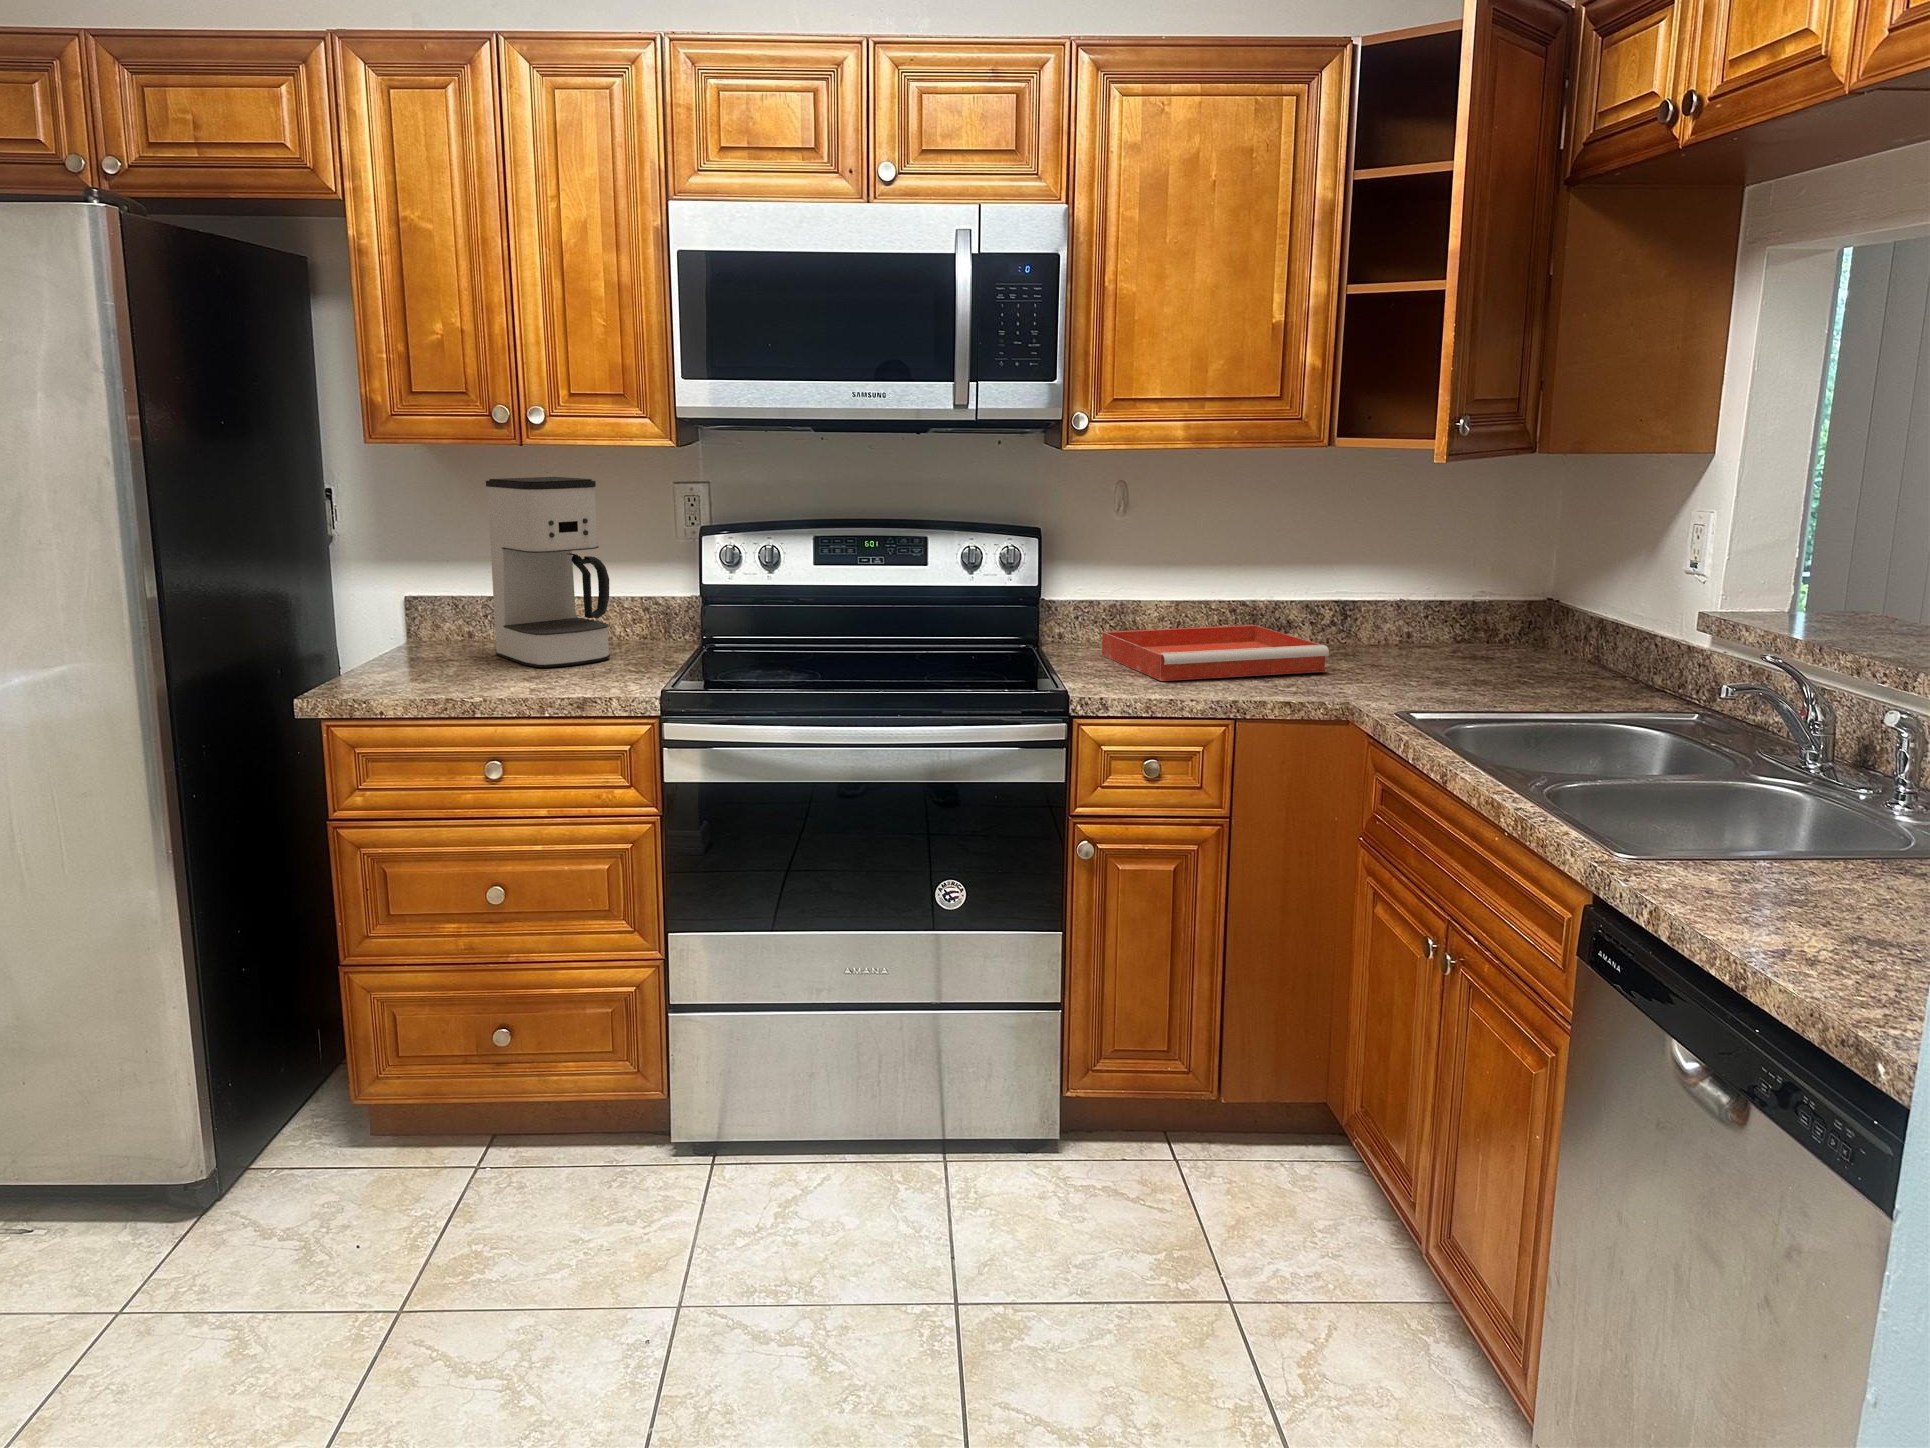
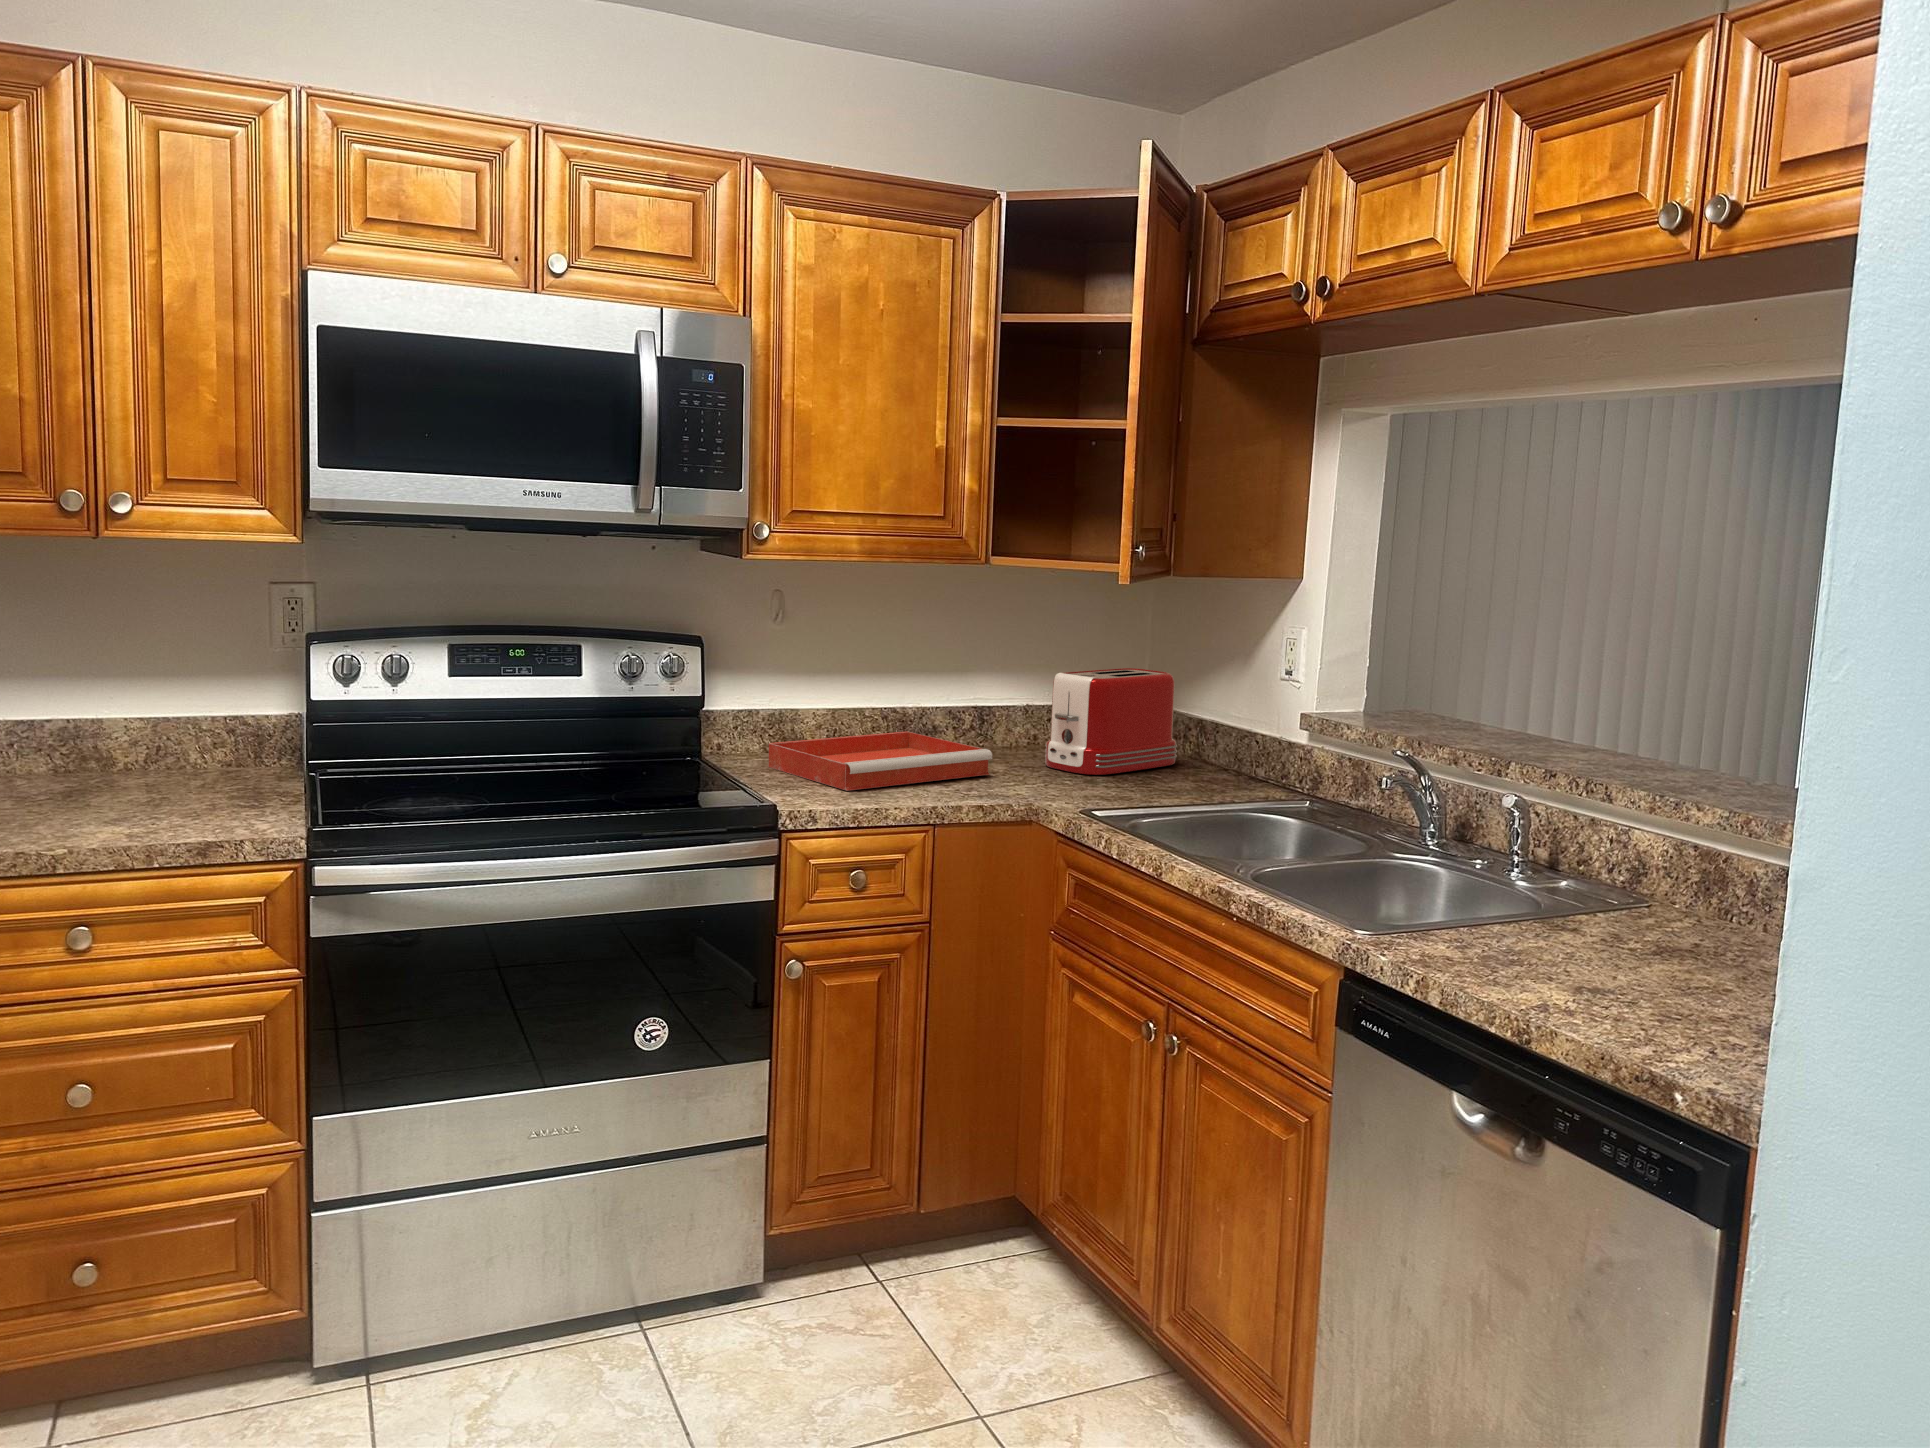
coffee maker: present [486,477,610,667] -> none [29,576,201,809]
toaster: none [1399,563,1560,677] -> present [1045,668,1177,775]

